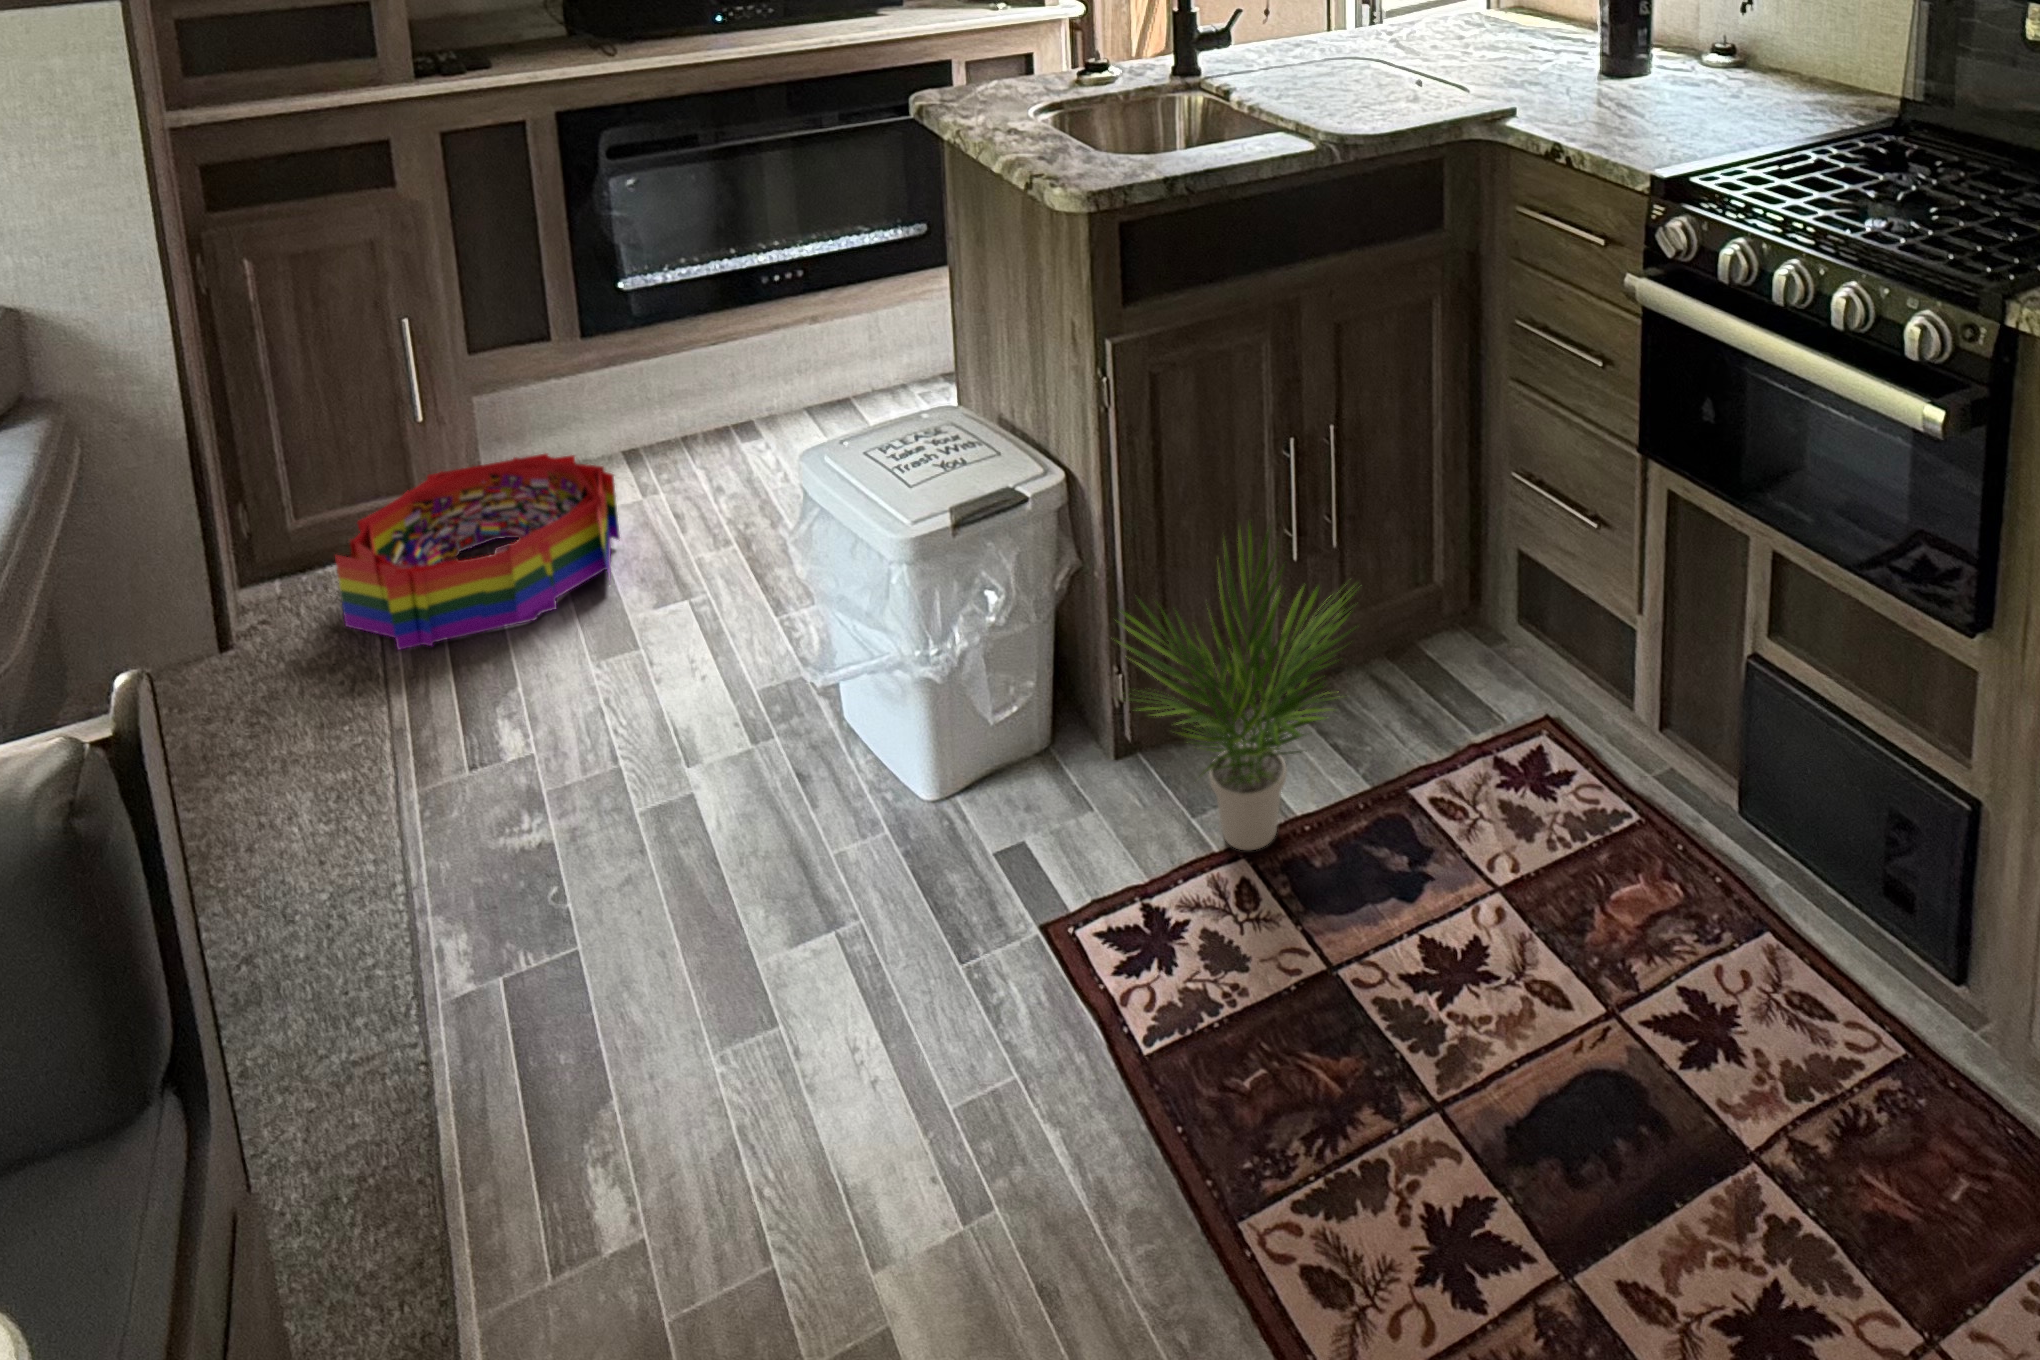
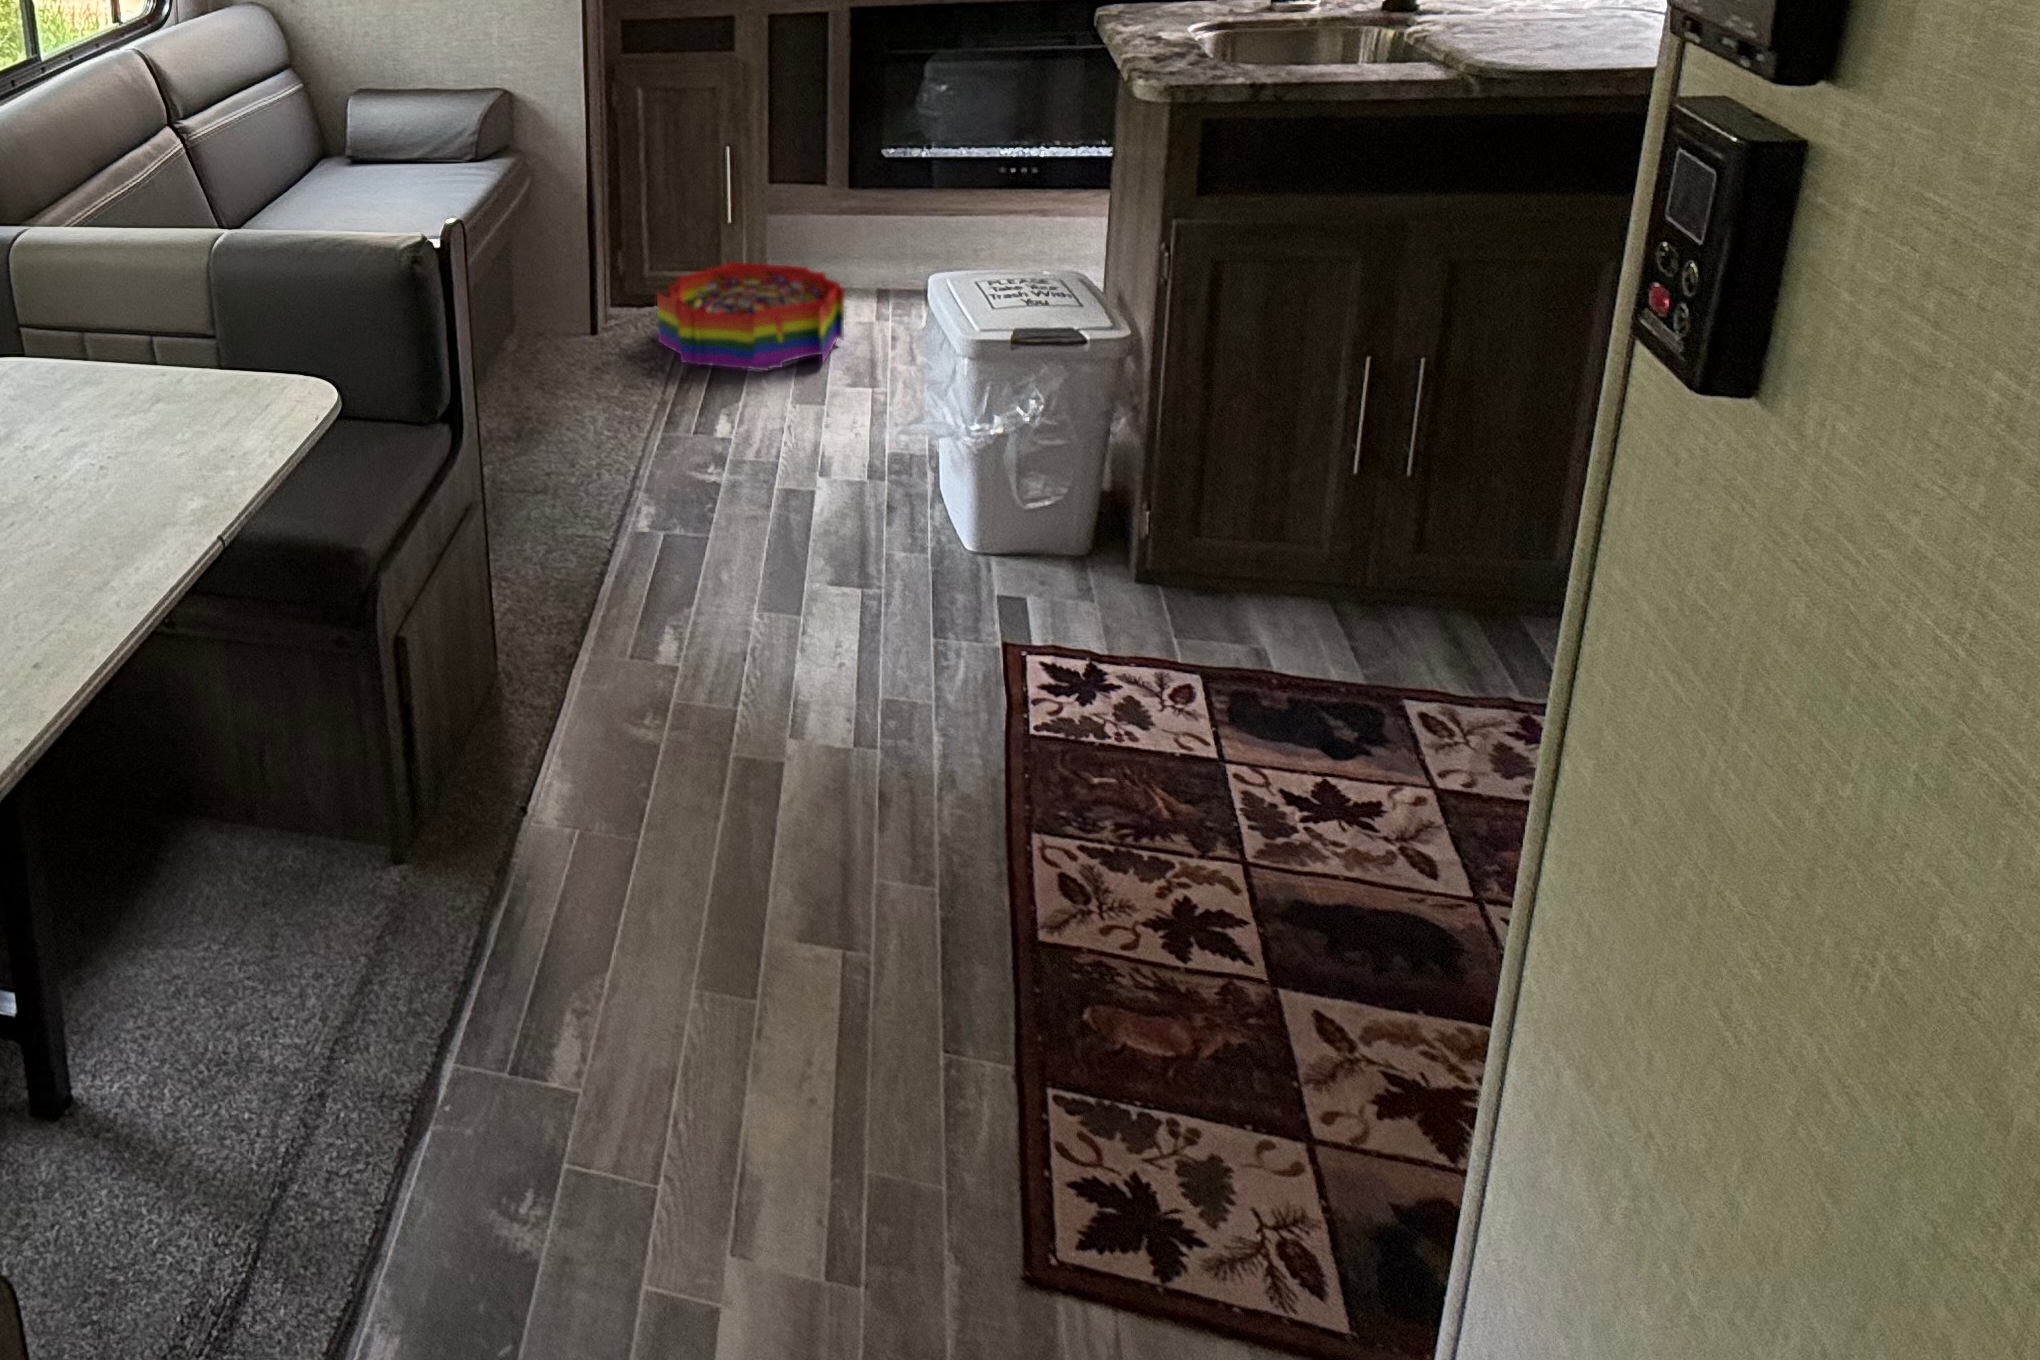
potted plant: present [1113,523,1355,850] -> none [1093,409,1372,676]

